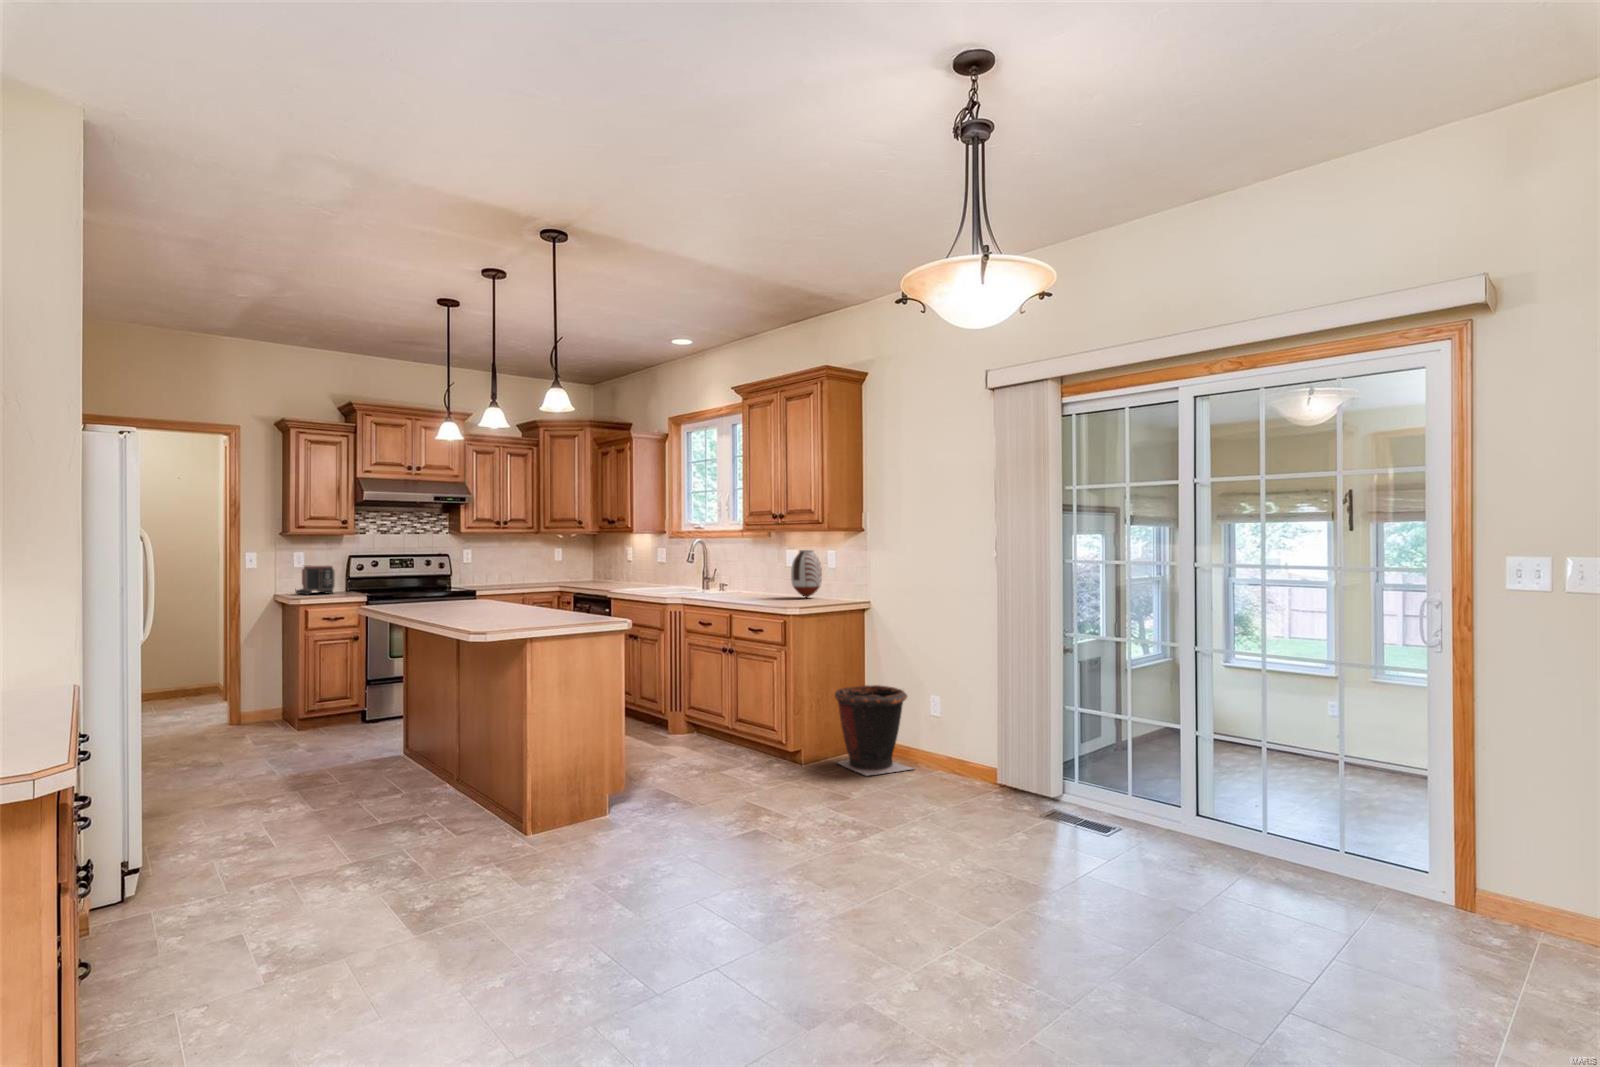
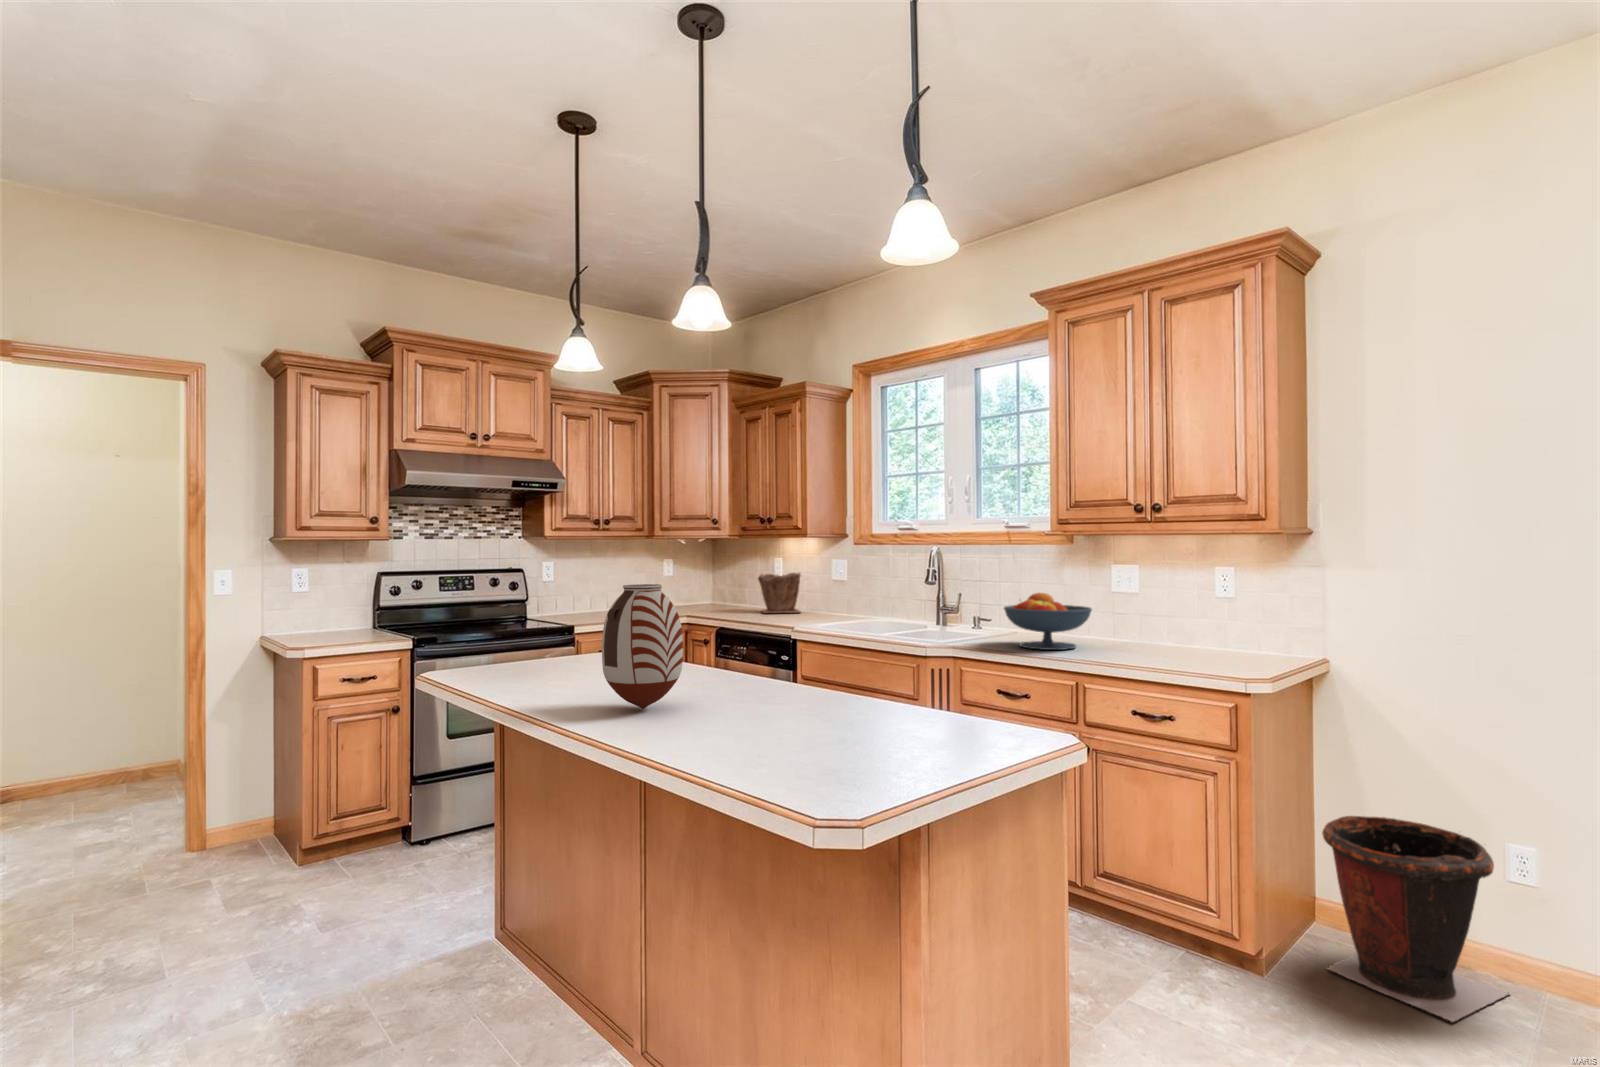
vase: present [791,550,822,598] -> present [602,584,683,709]
plant pot: none [611,557,641,585] -> present [758,573,800,613]
toaster: present [295,566,335,595] -> none [294,588,357,636]
fruit bowl: none [707,566,757,598] -> present [1004,593,1092,650]

